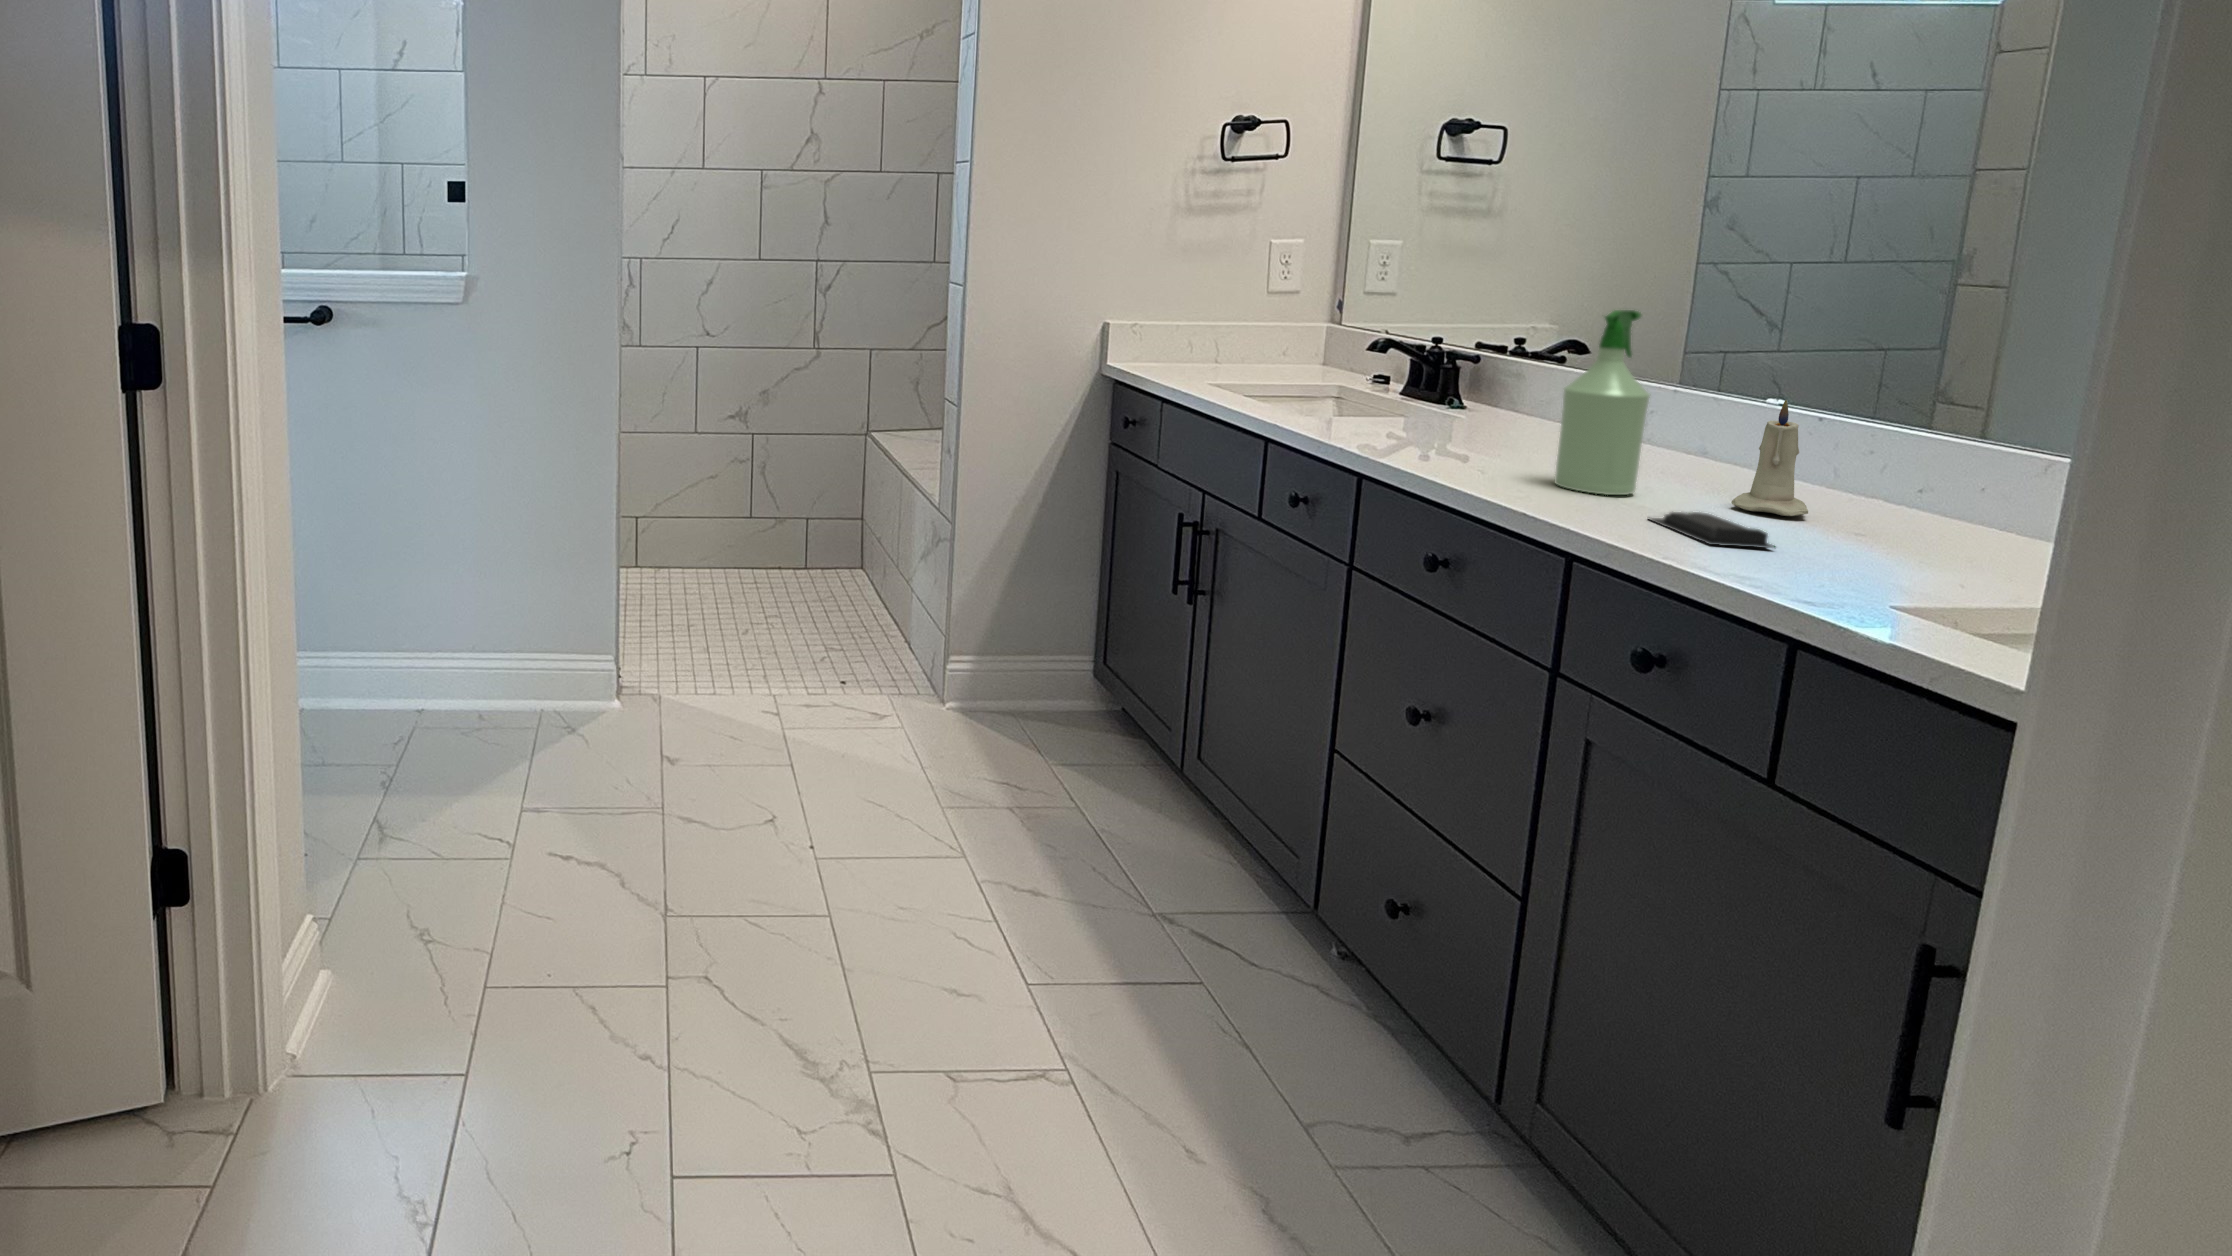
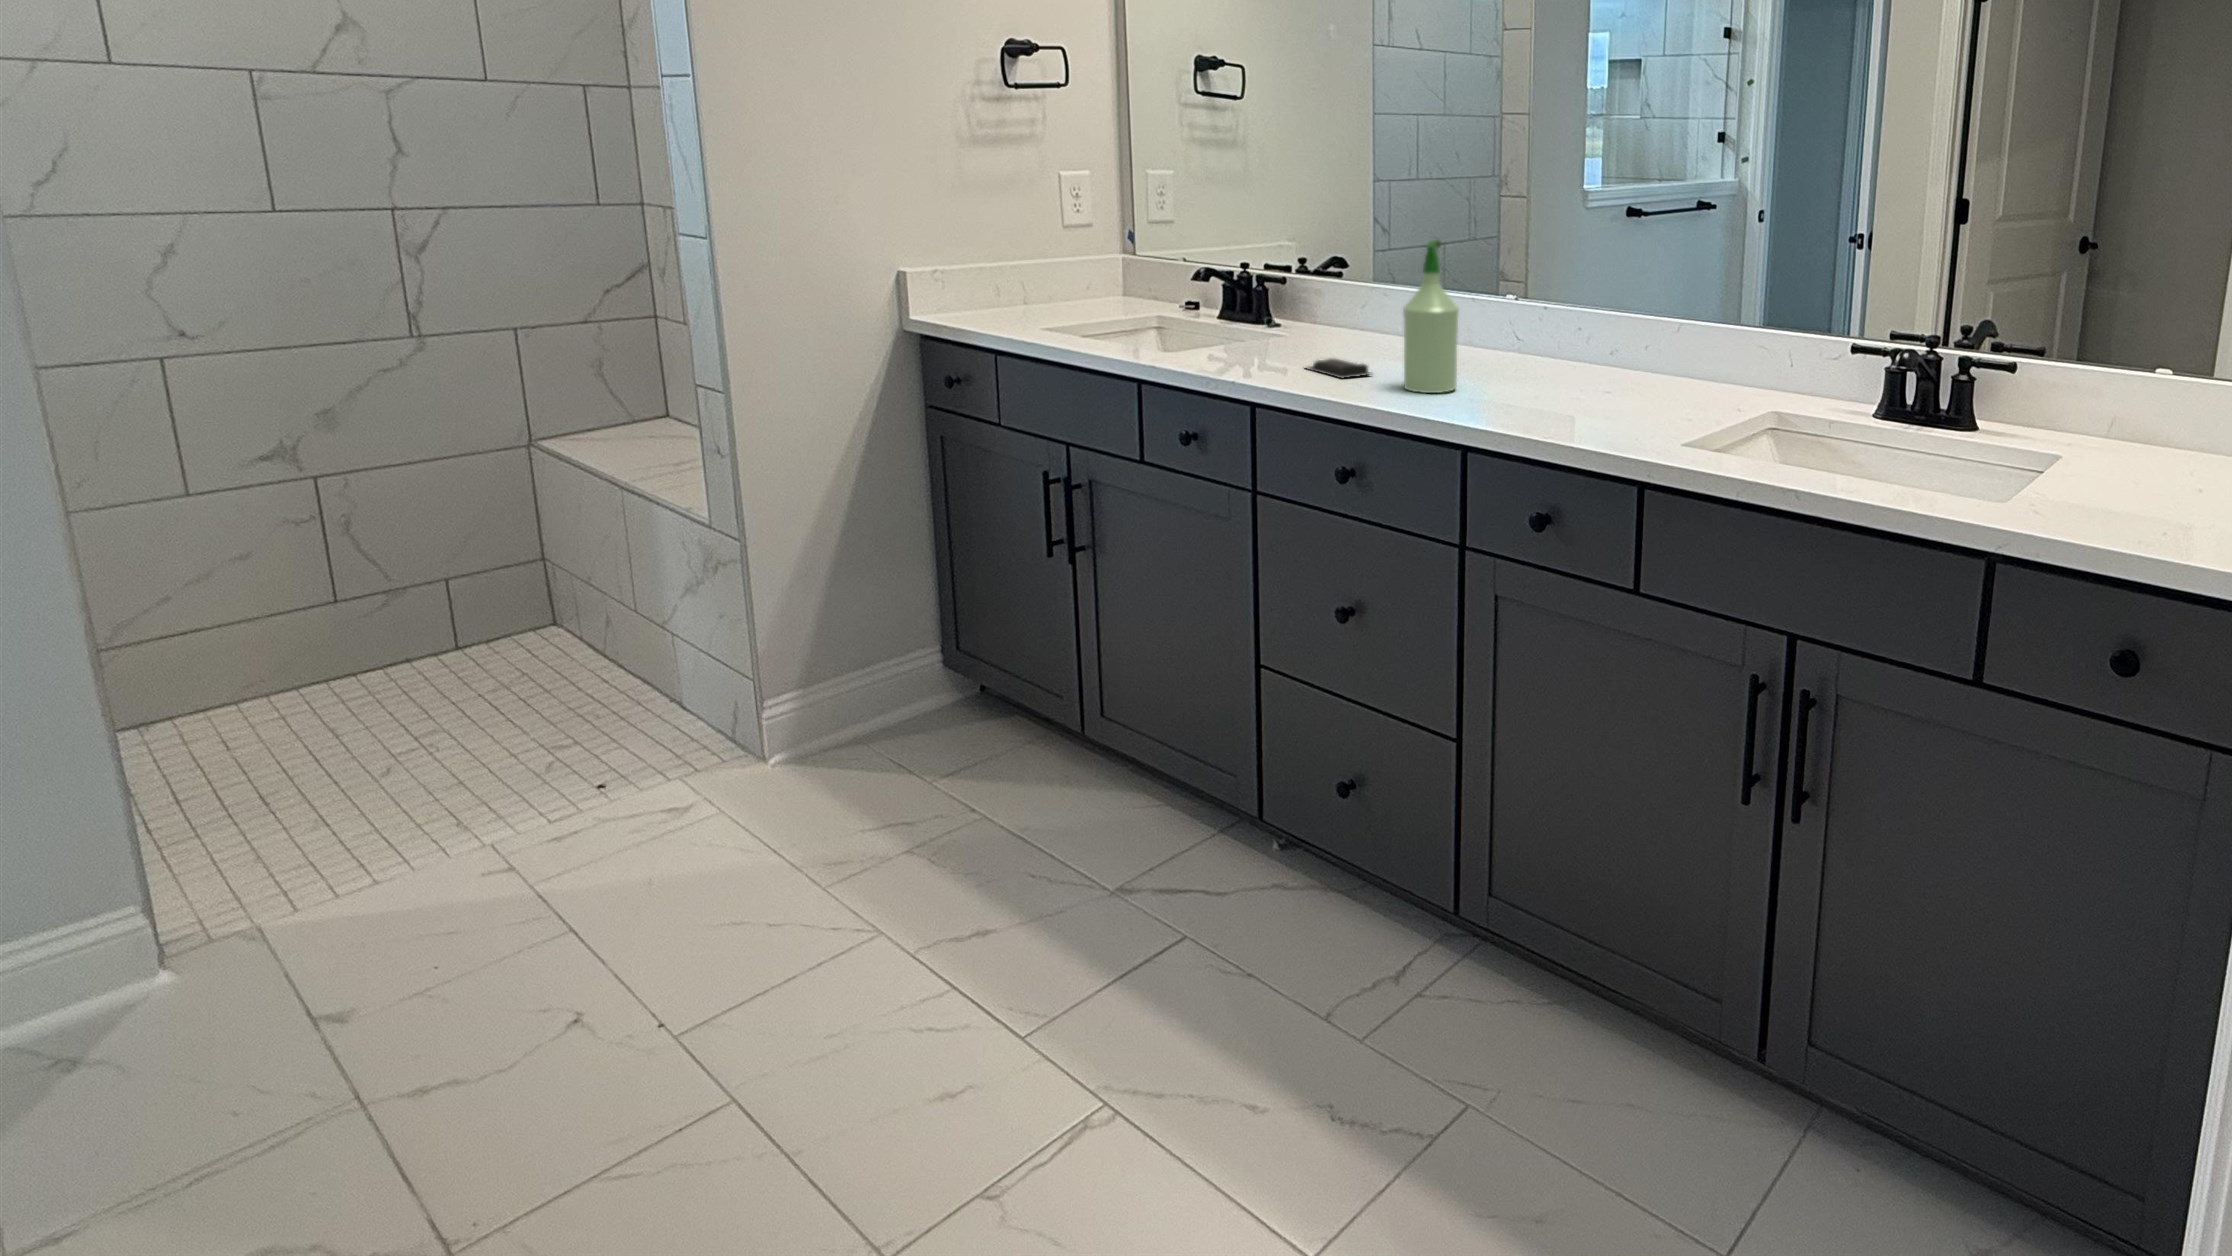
candle: present [1731,400,1808,516] -> none [1511,302,1554,389]
soap bar: present [1650,512,1774,548] -> present [1307,359,1370,378]

